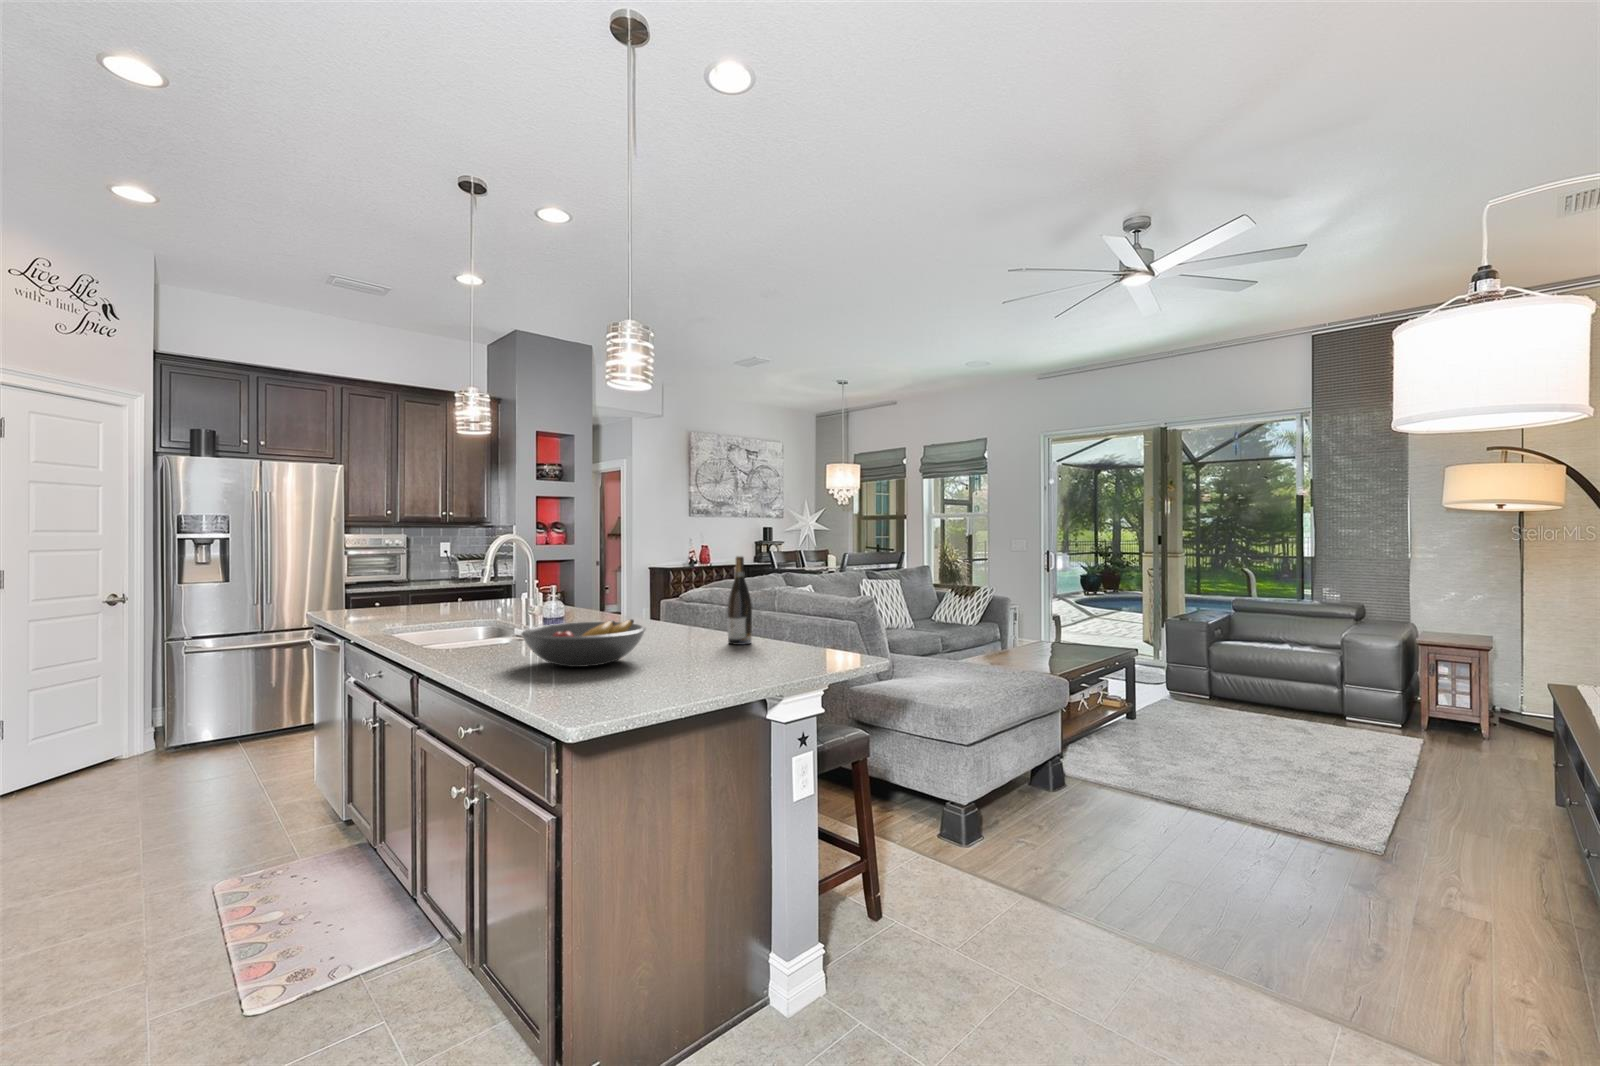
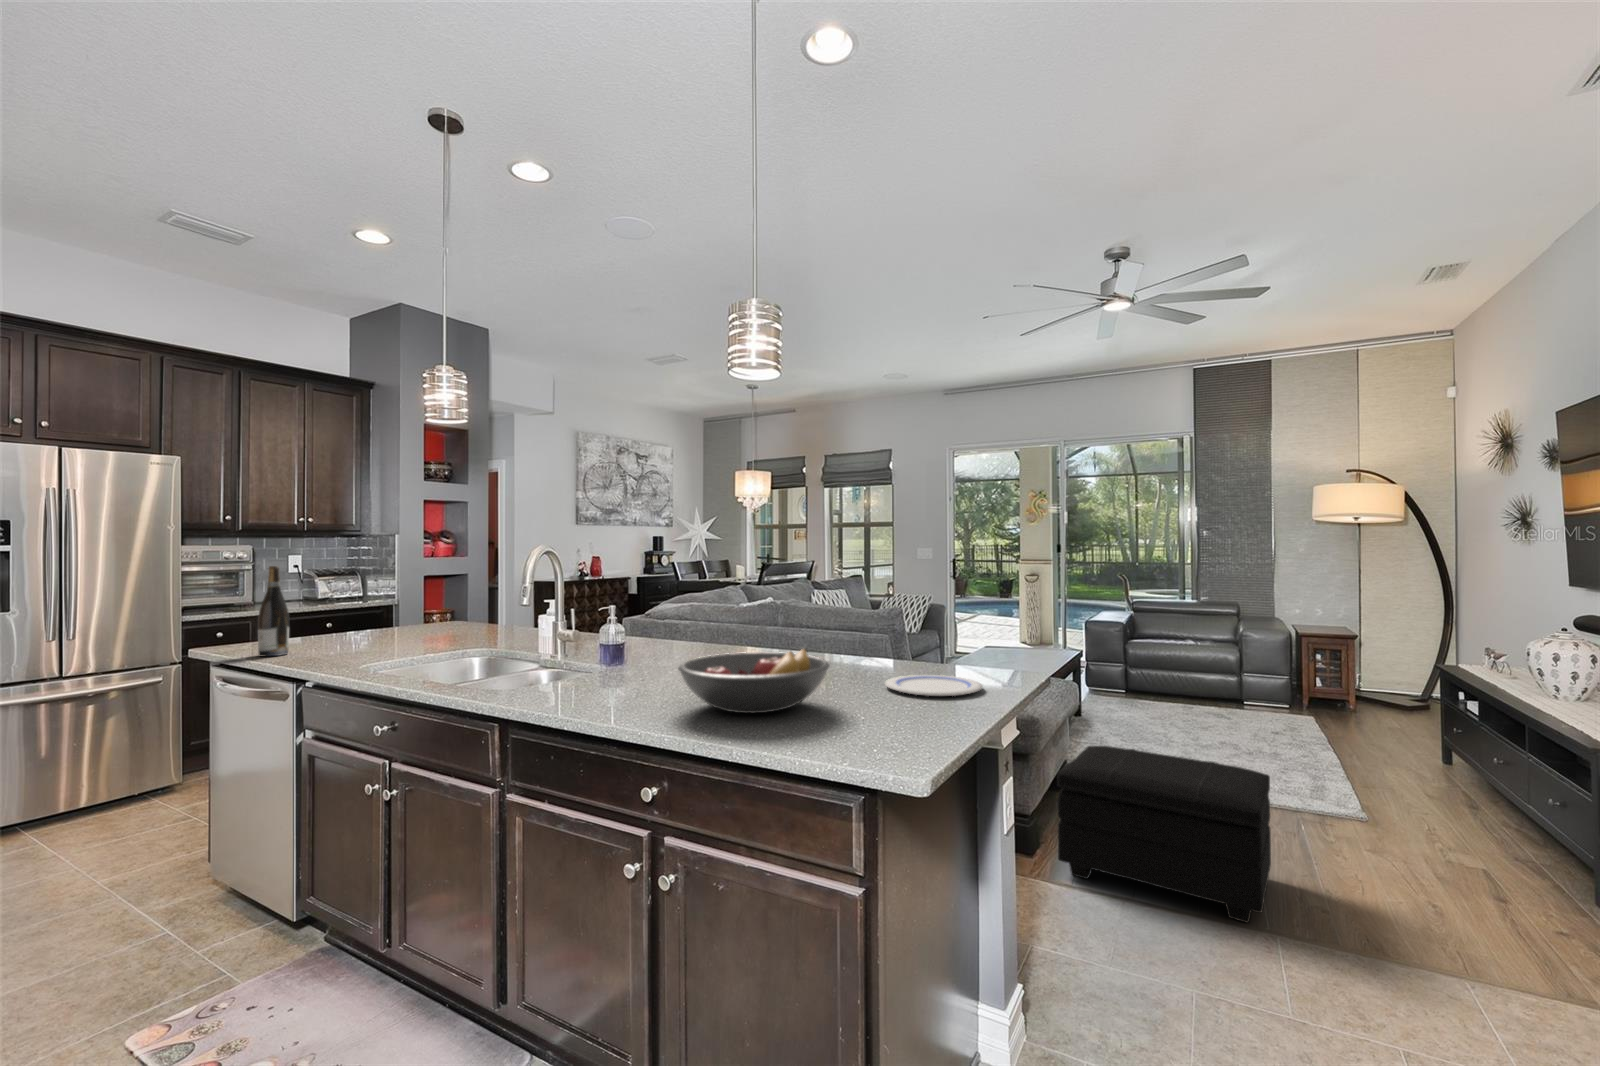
wine bottle: present [727,556,752,645] -> present [258,566,289,657]
plate: none [713,648,795,664] -> present [885,675,983,696]
footstool: none [973,735,1195,914] -> present [1057,746,1271,923]

